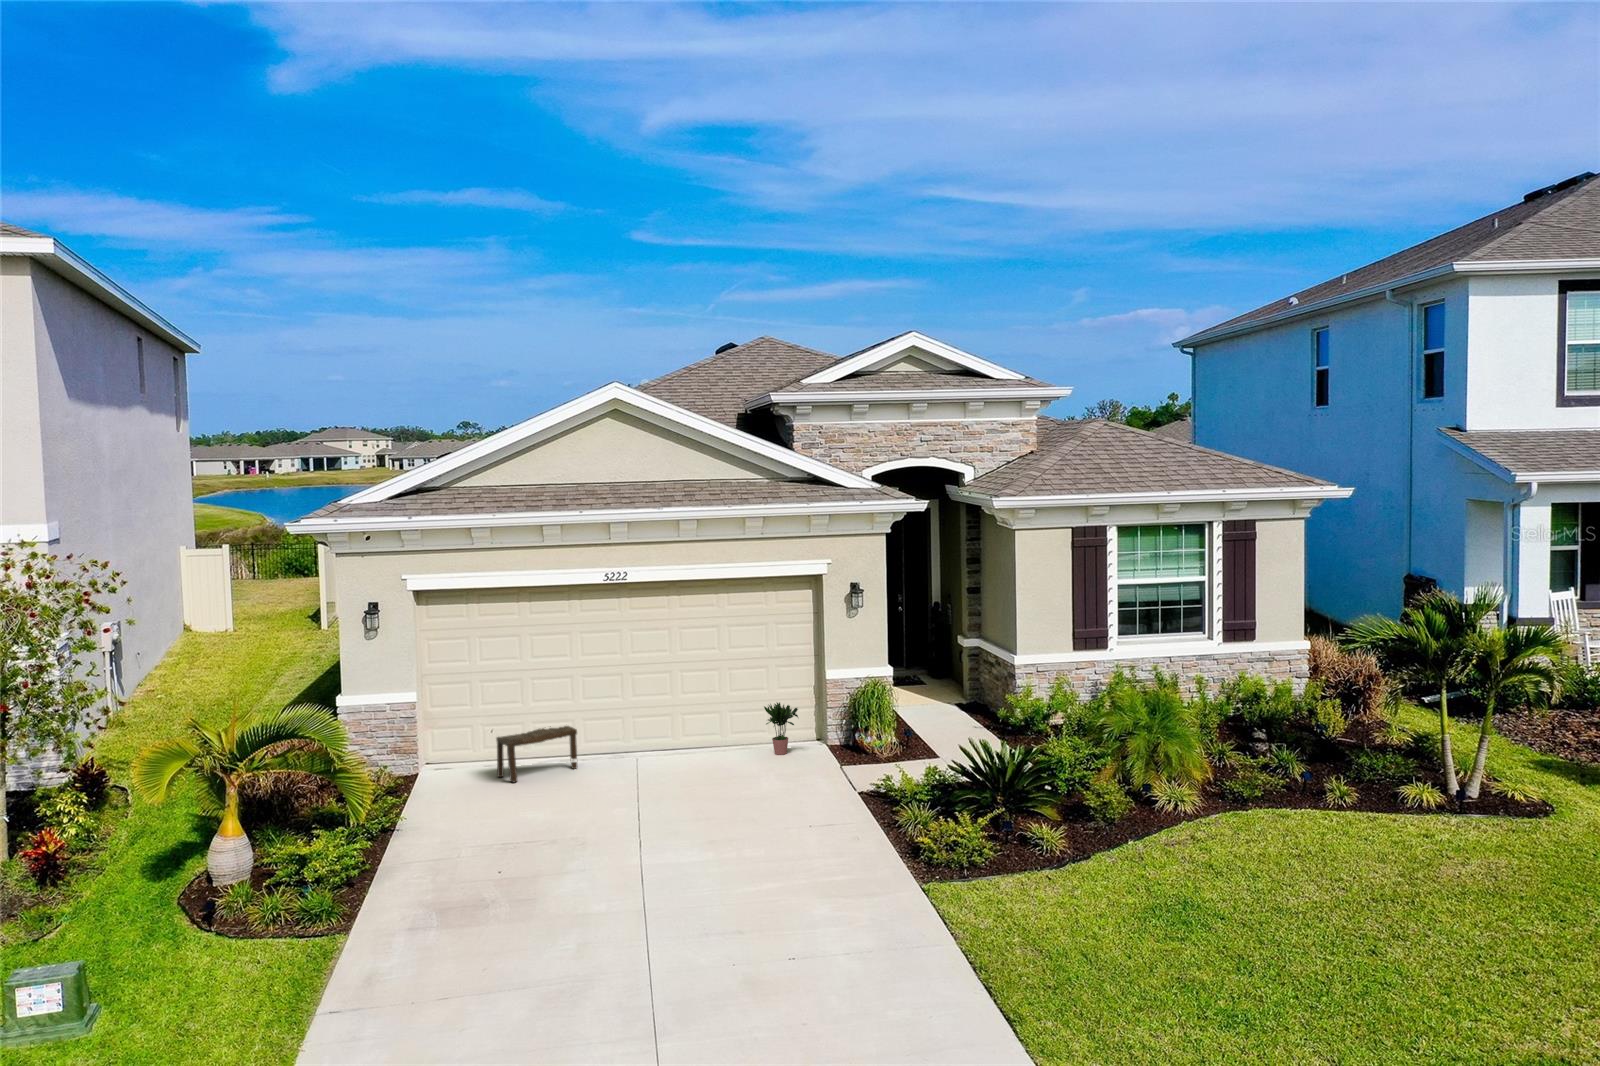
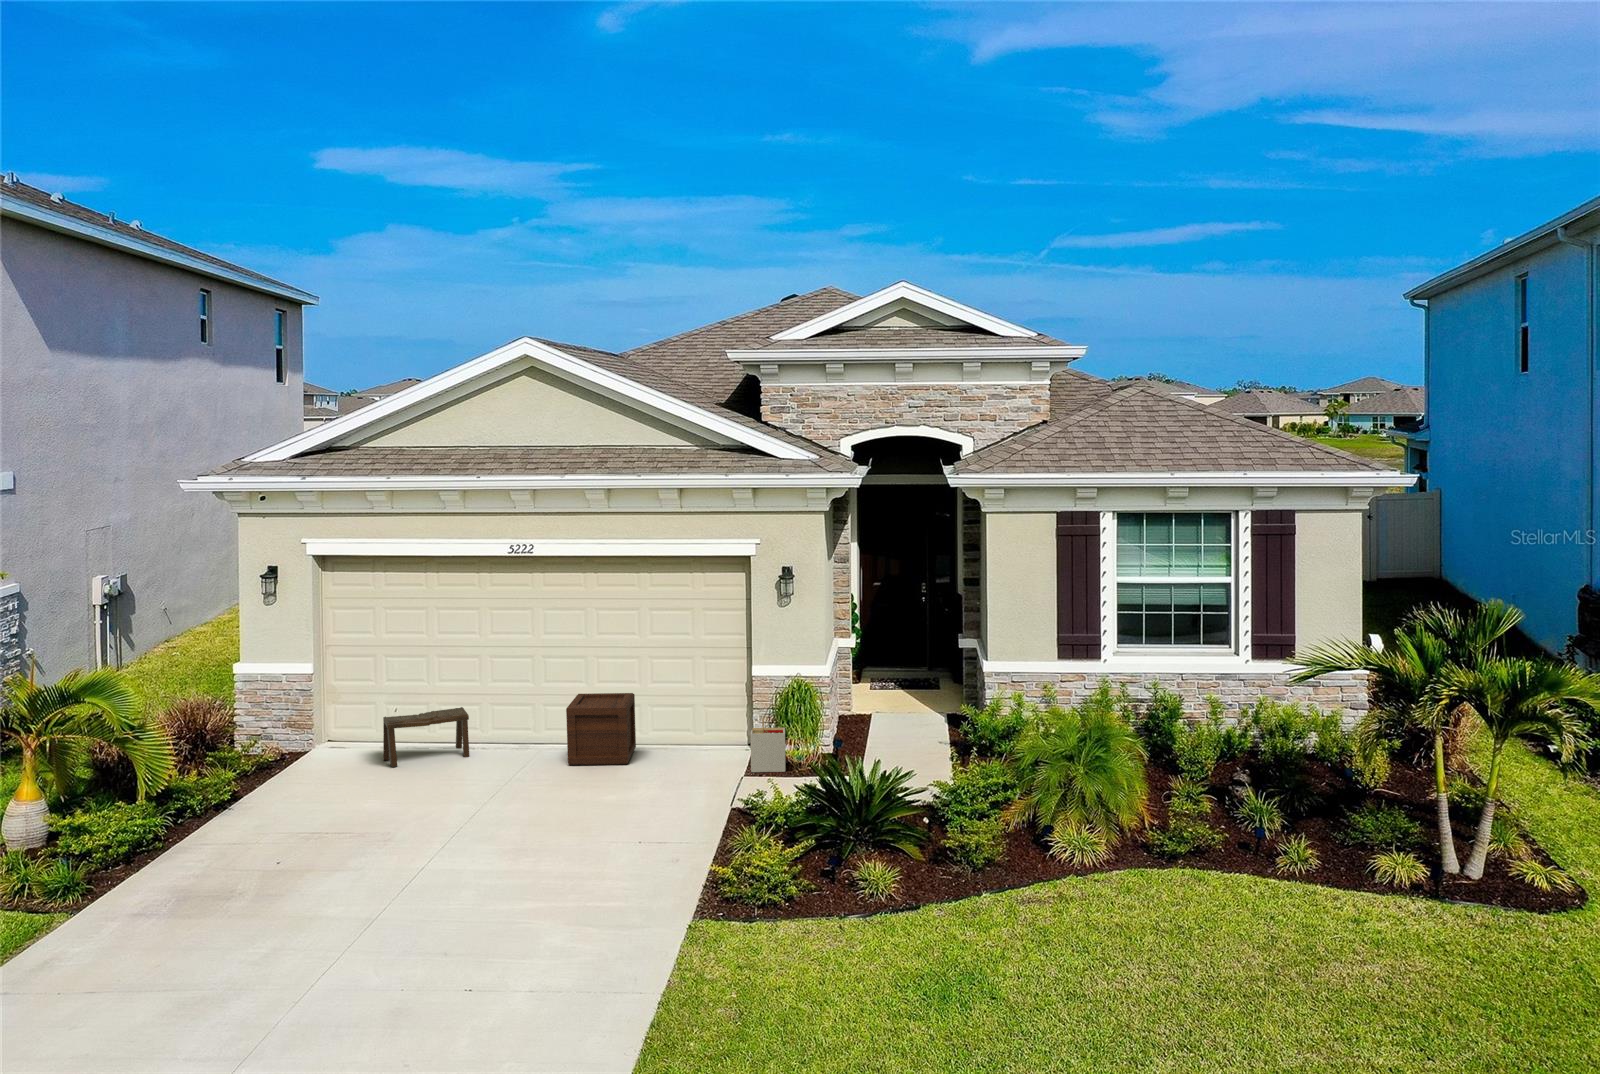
wooden crate: none [672,701,732,769] -> present [566,693,636,765]
potted plant: present [764,702,798,755] -> none [672,694,714,757]
storage bin: none [842,715,875,763] -> present [750,719,786,772]

